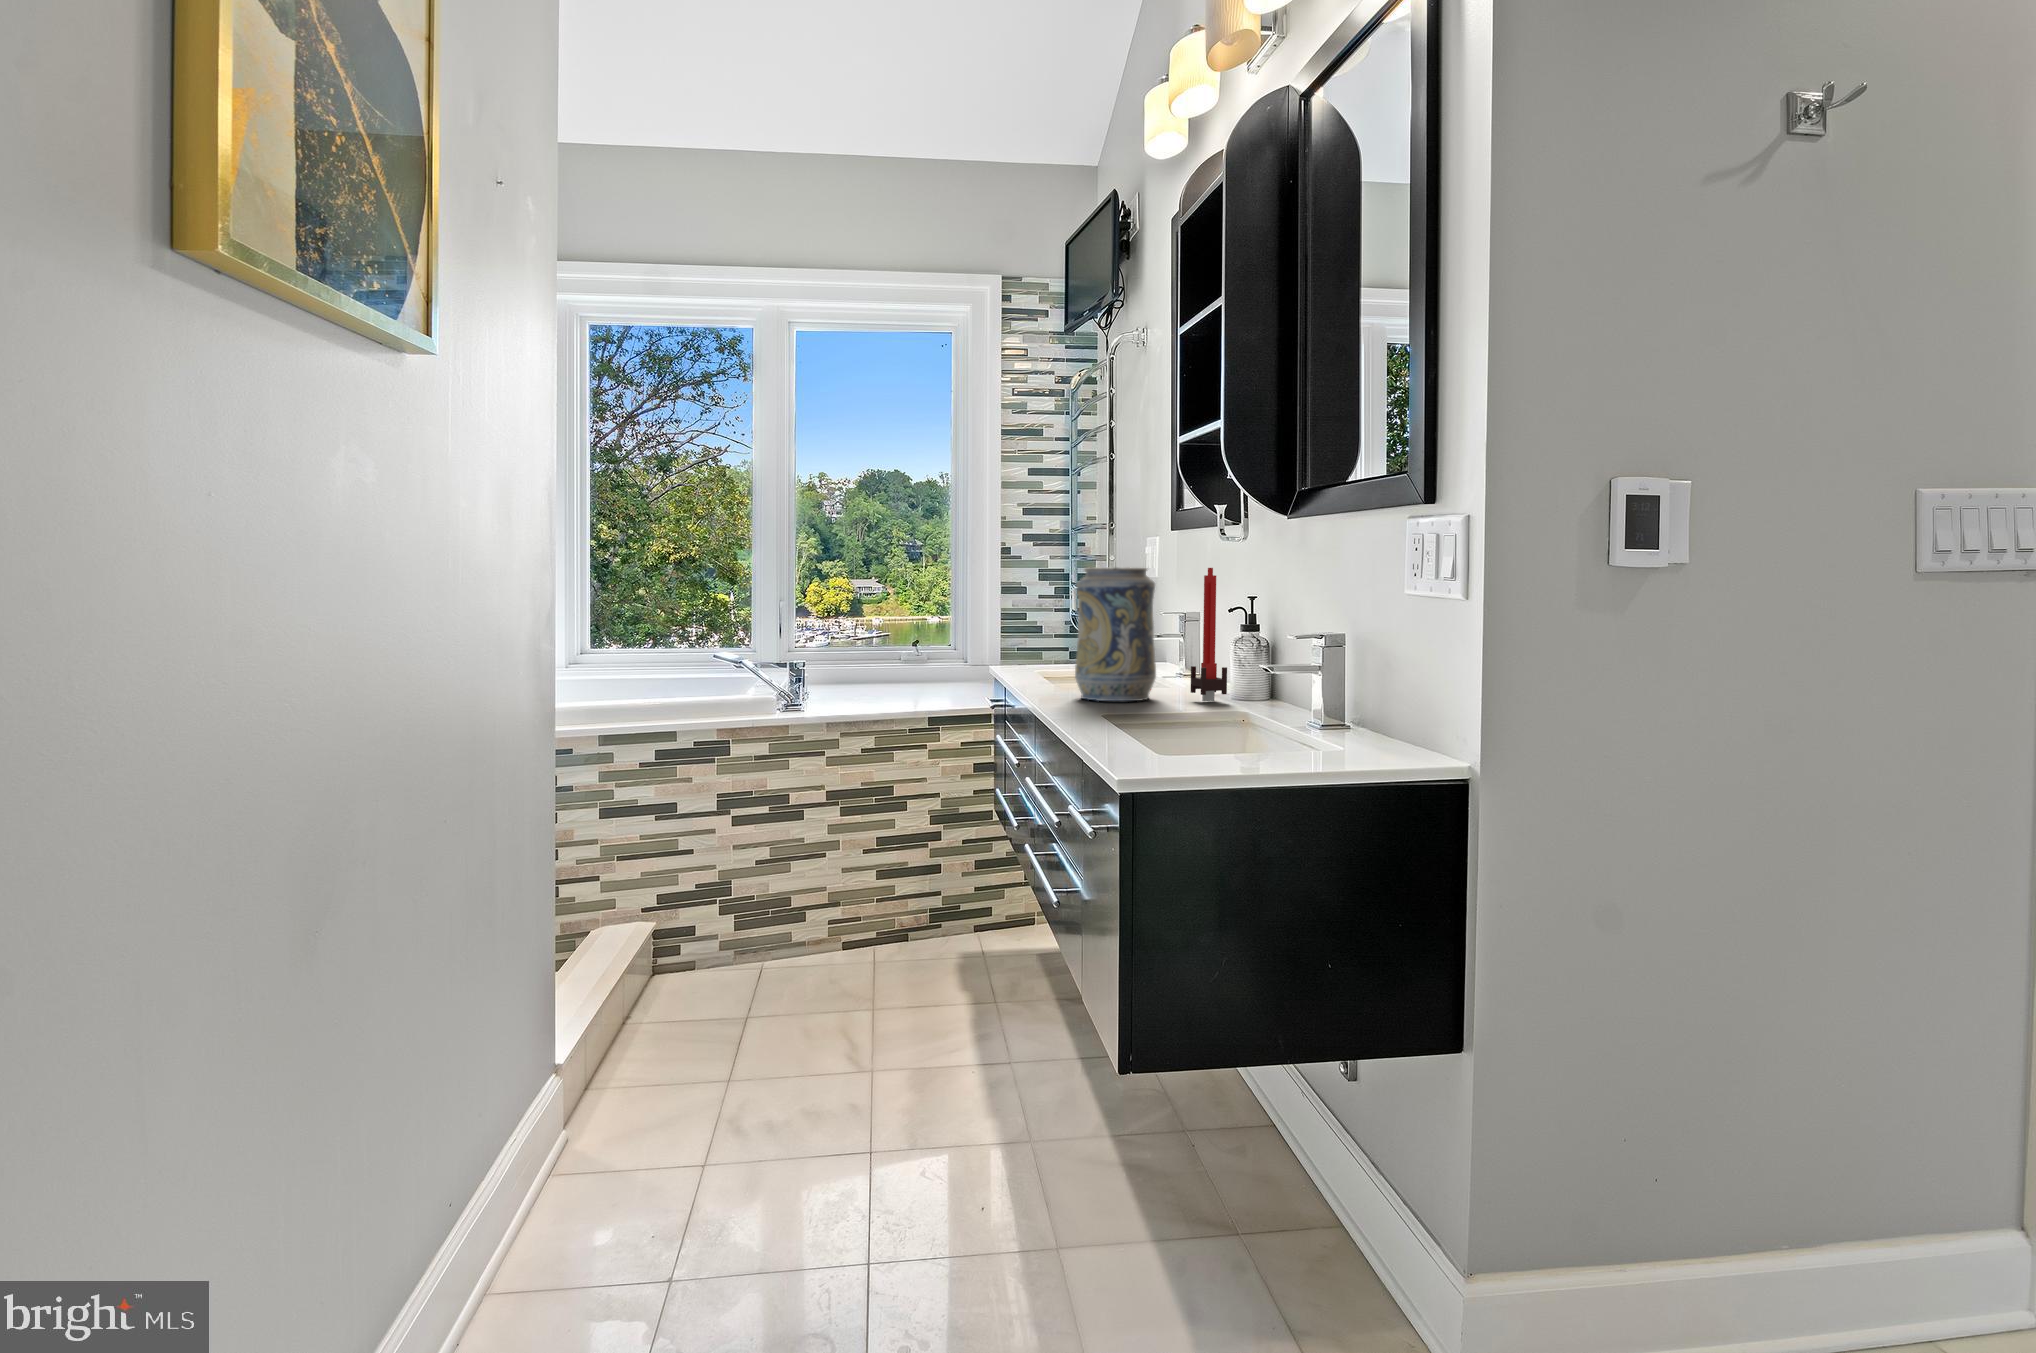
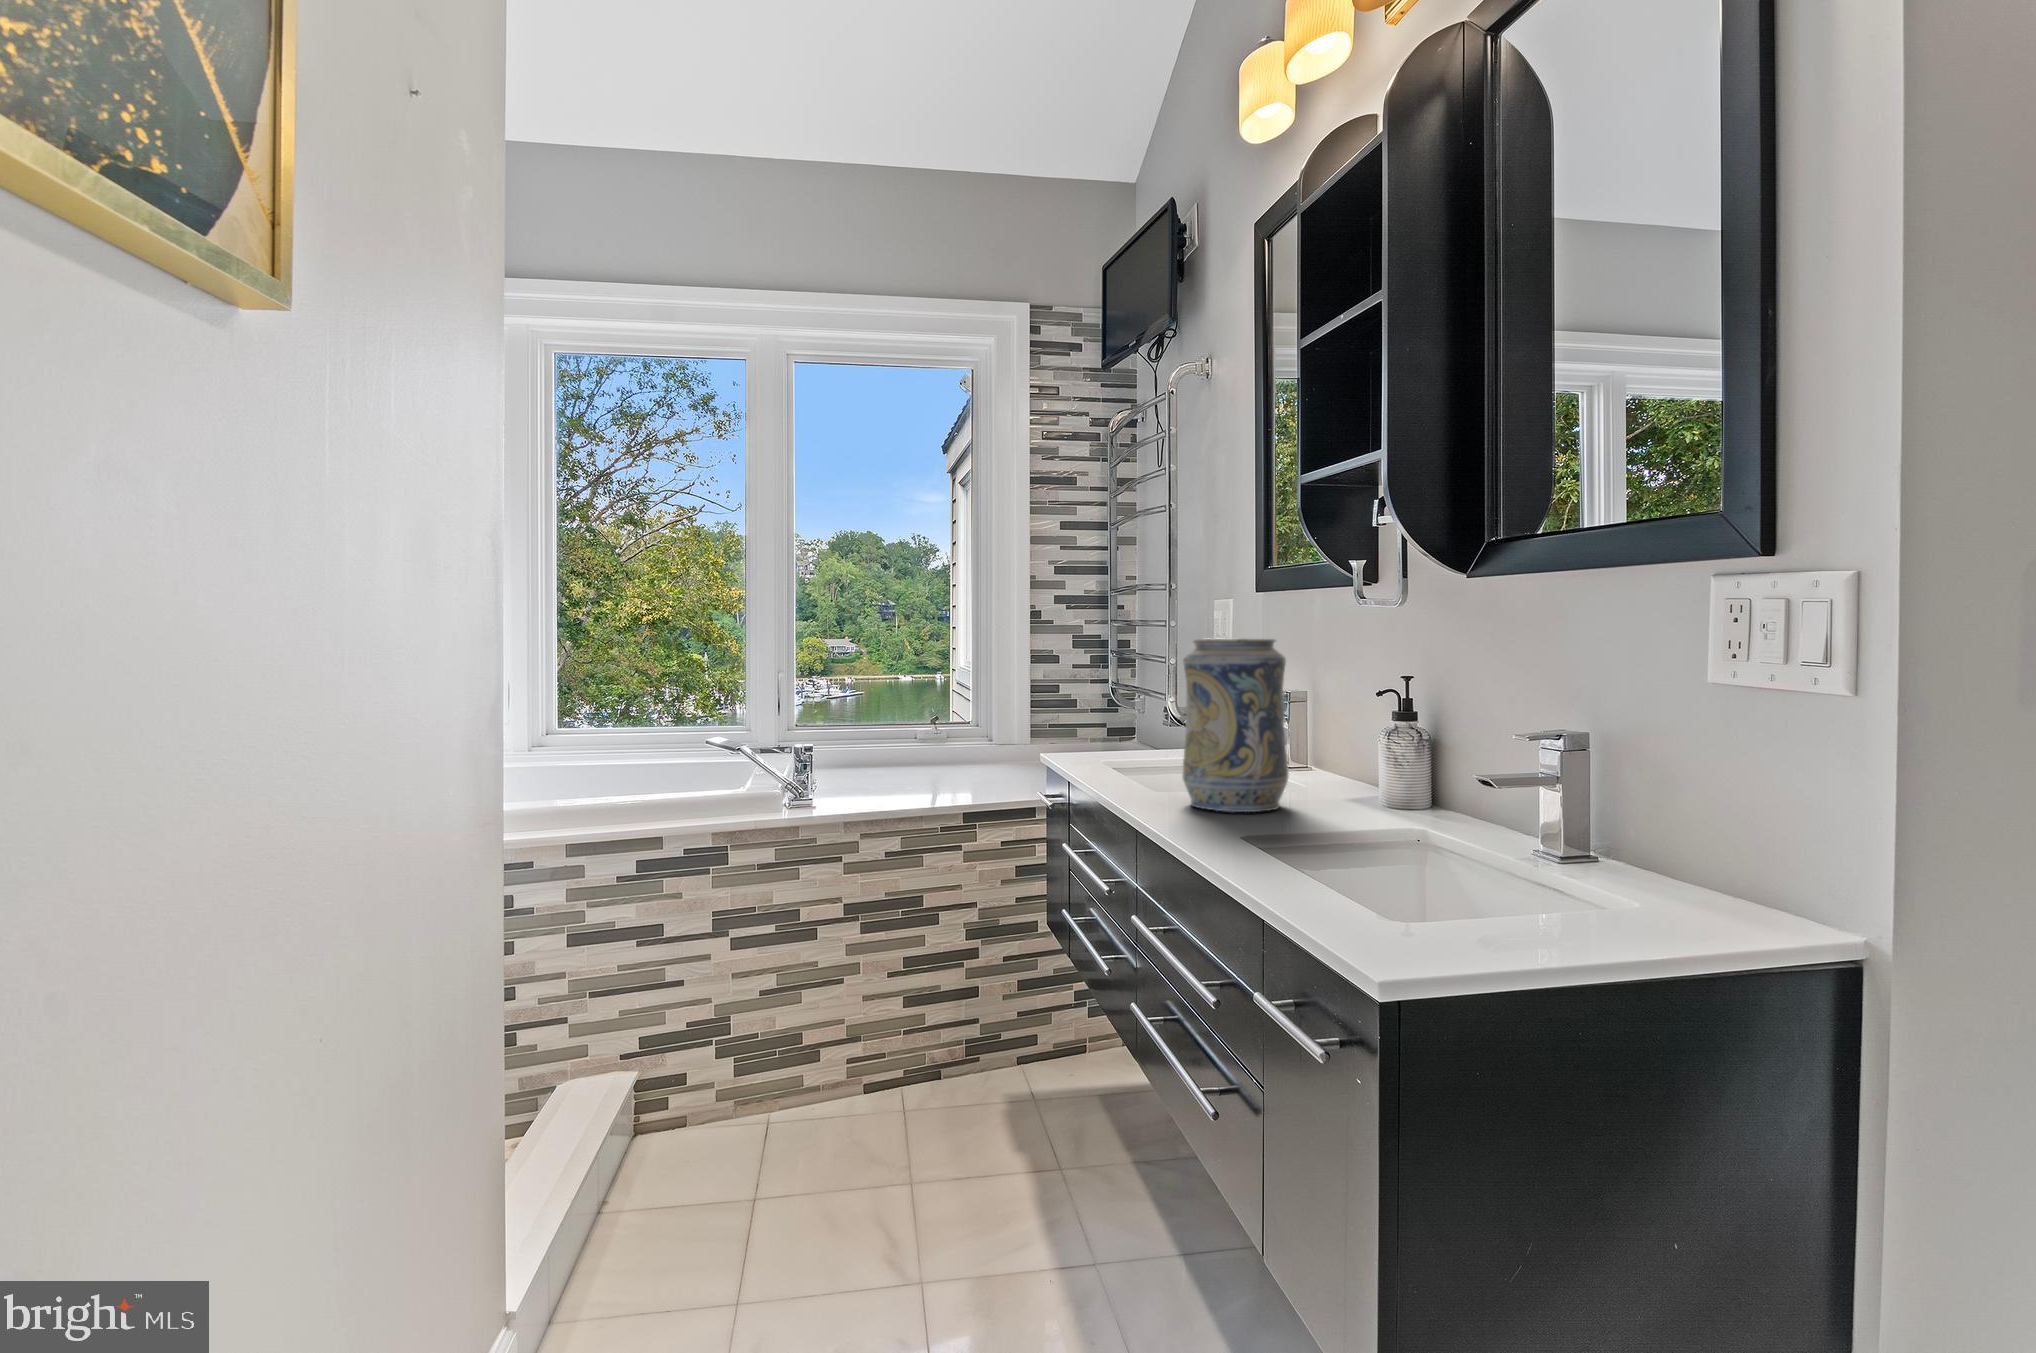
candle: present [1191,568,1227,701] -> none [1334,638,1385,810]

